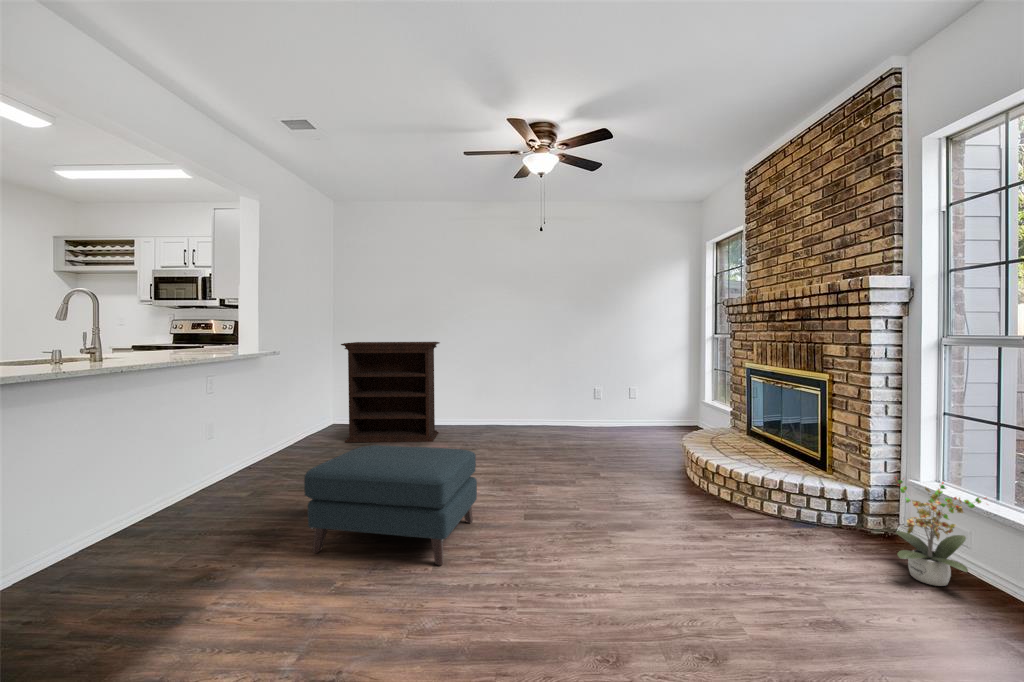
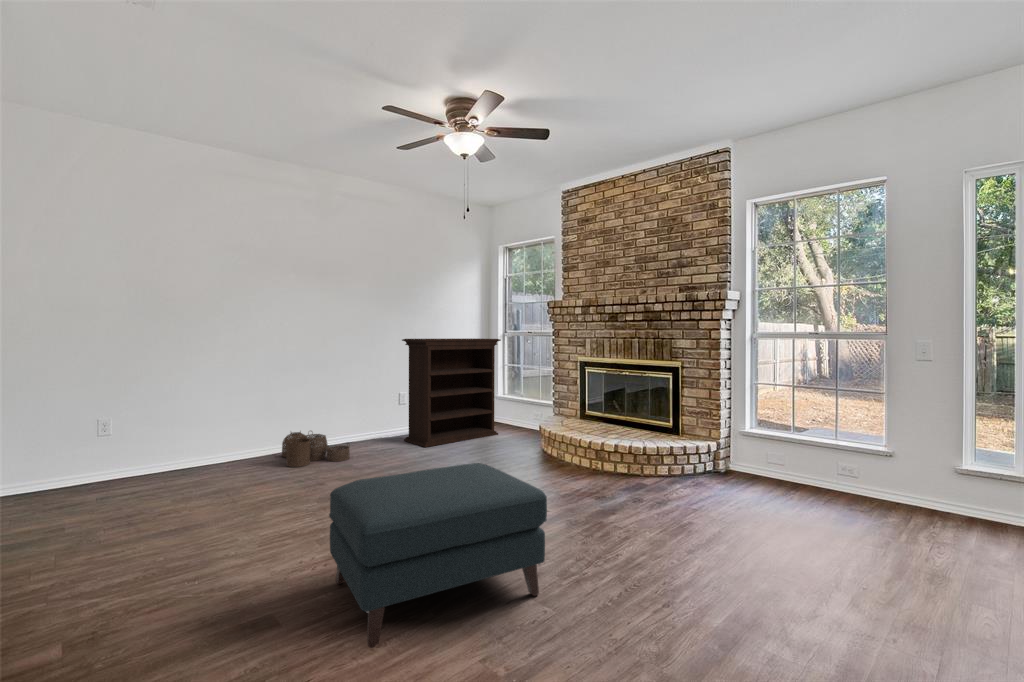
bookshelf: present [341,342,440,442] -> present [402,338,501,447]
woven basket: none [472,410,519,438] -> present [282,431,350,467]
potted plant: present [895,477,986,586] -> none [754,426,812,492]

